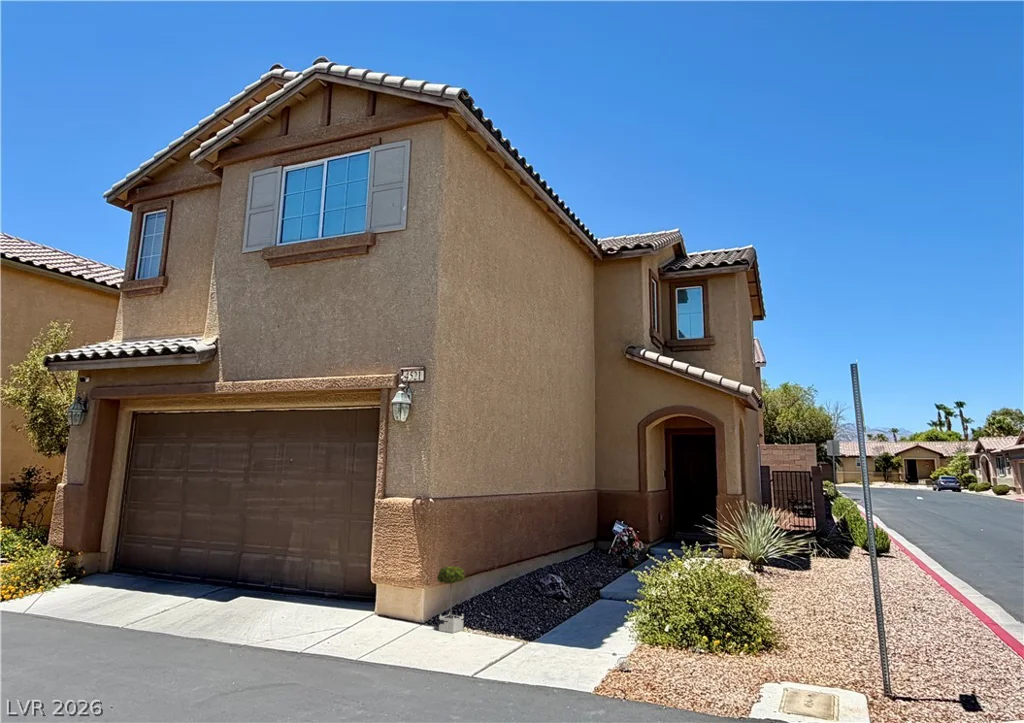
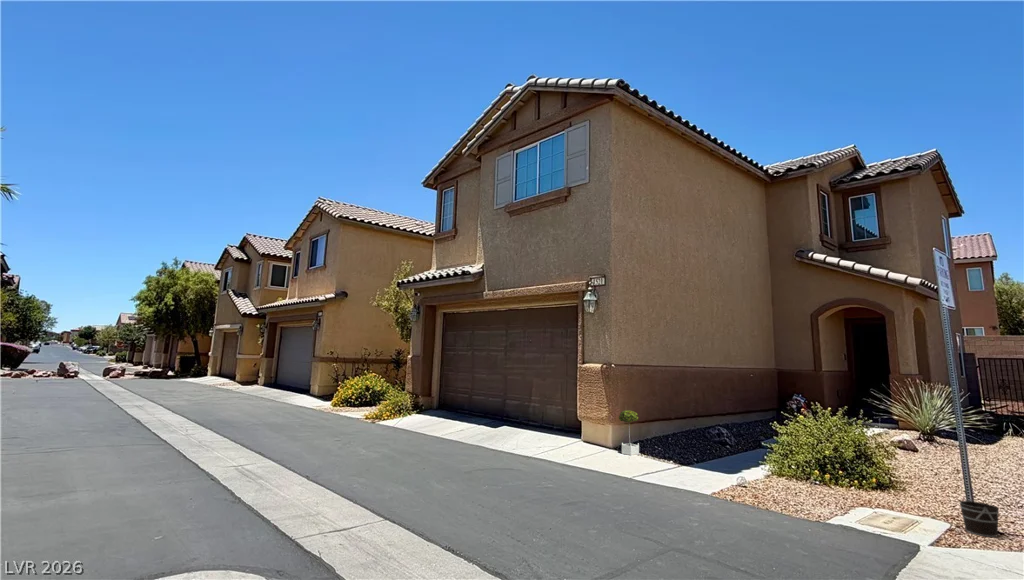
bucket: none [876,662,916,707] -> present [960,501,999,537]

